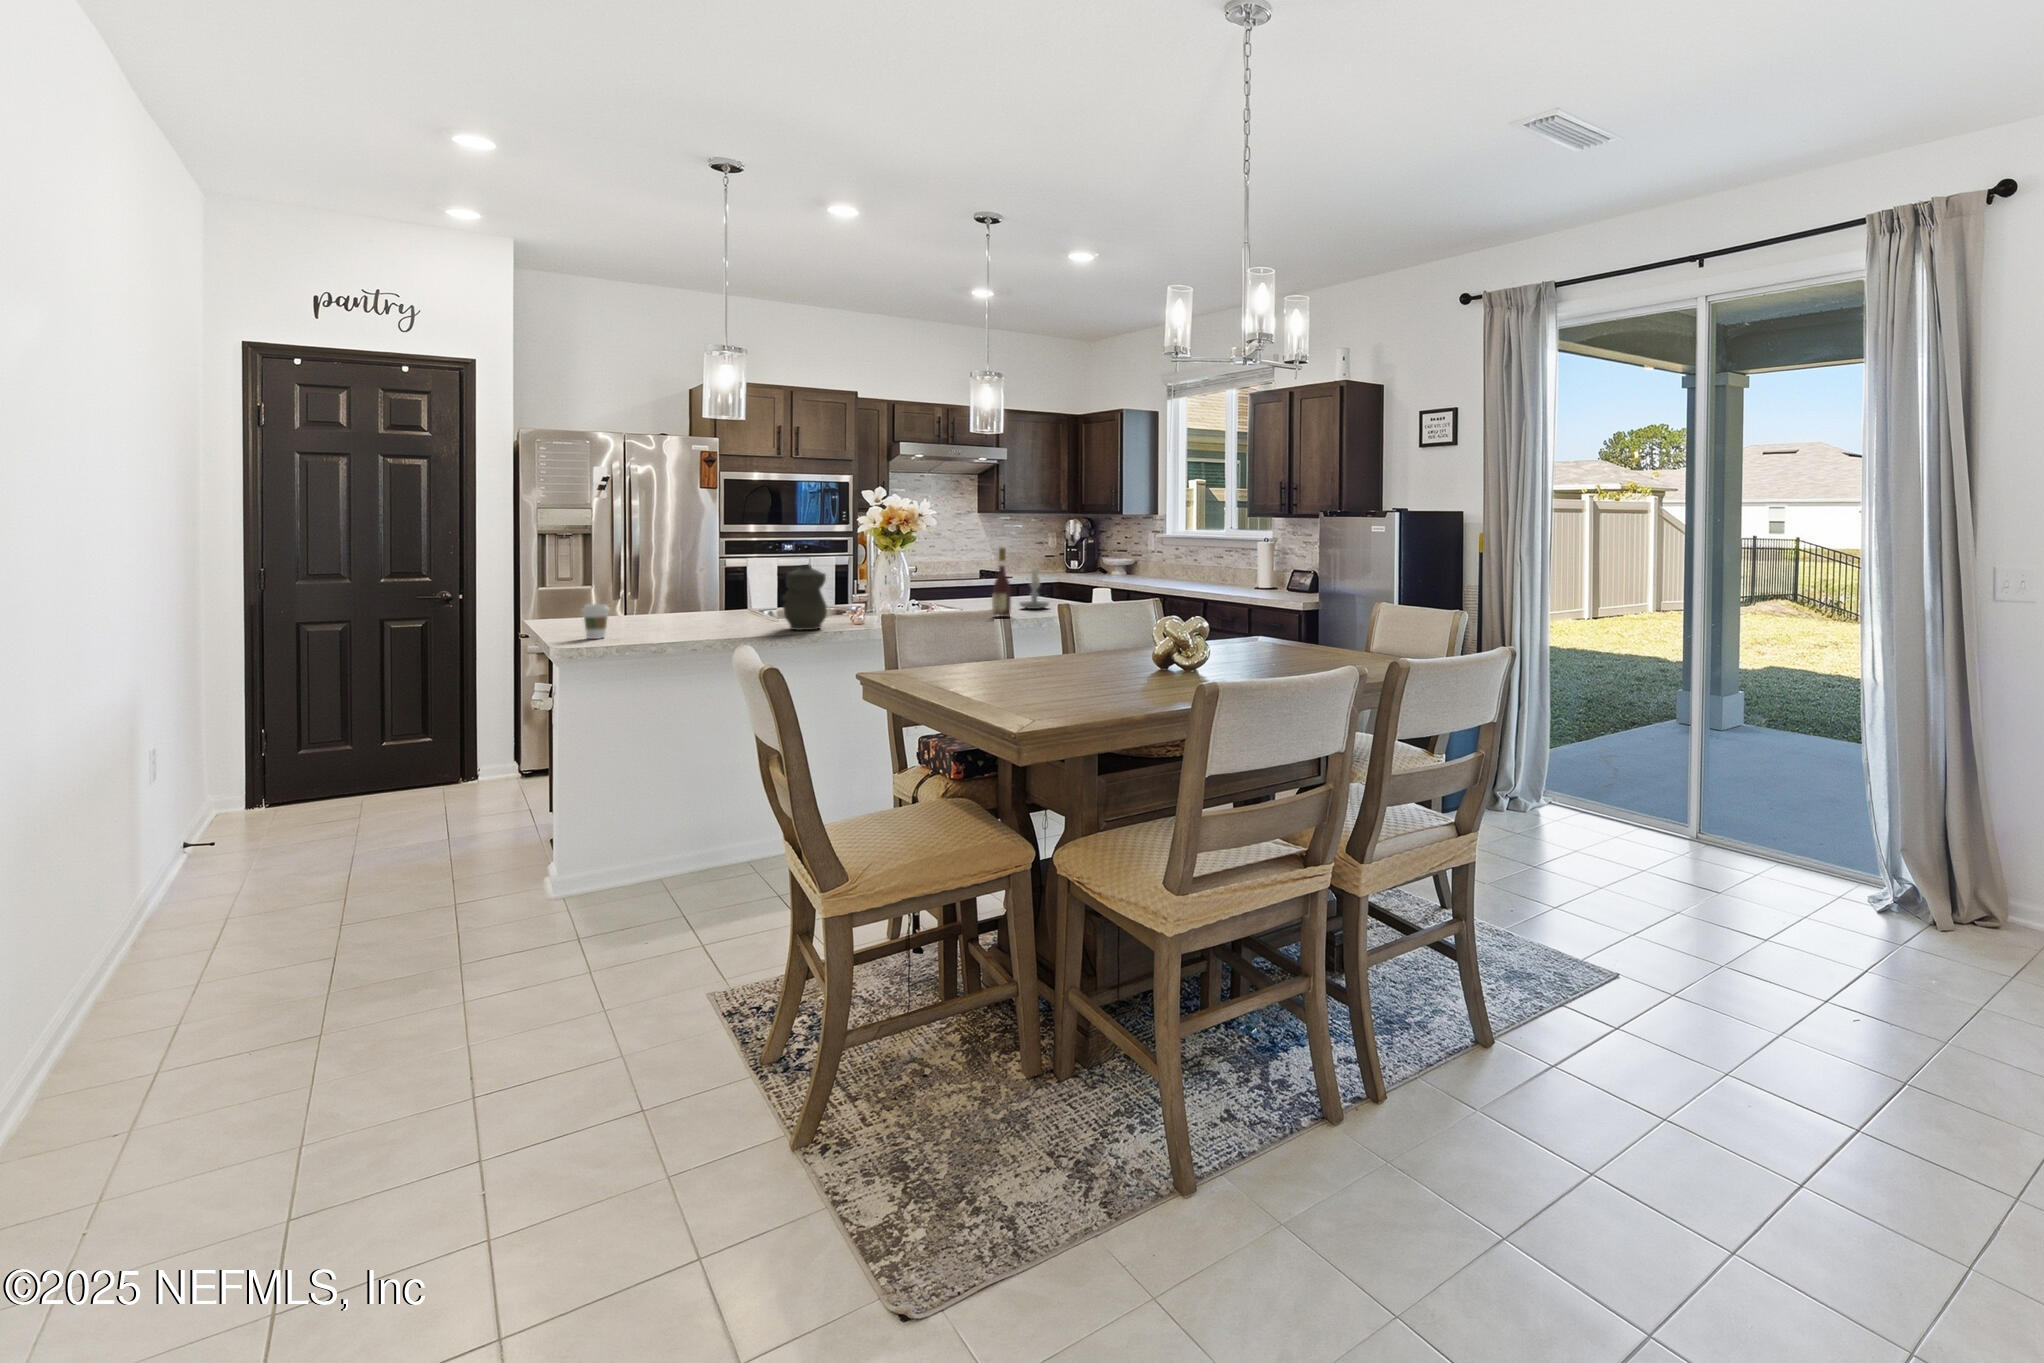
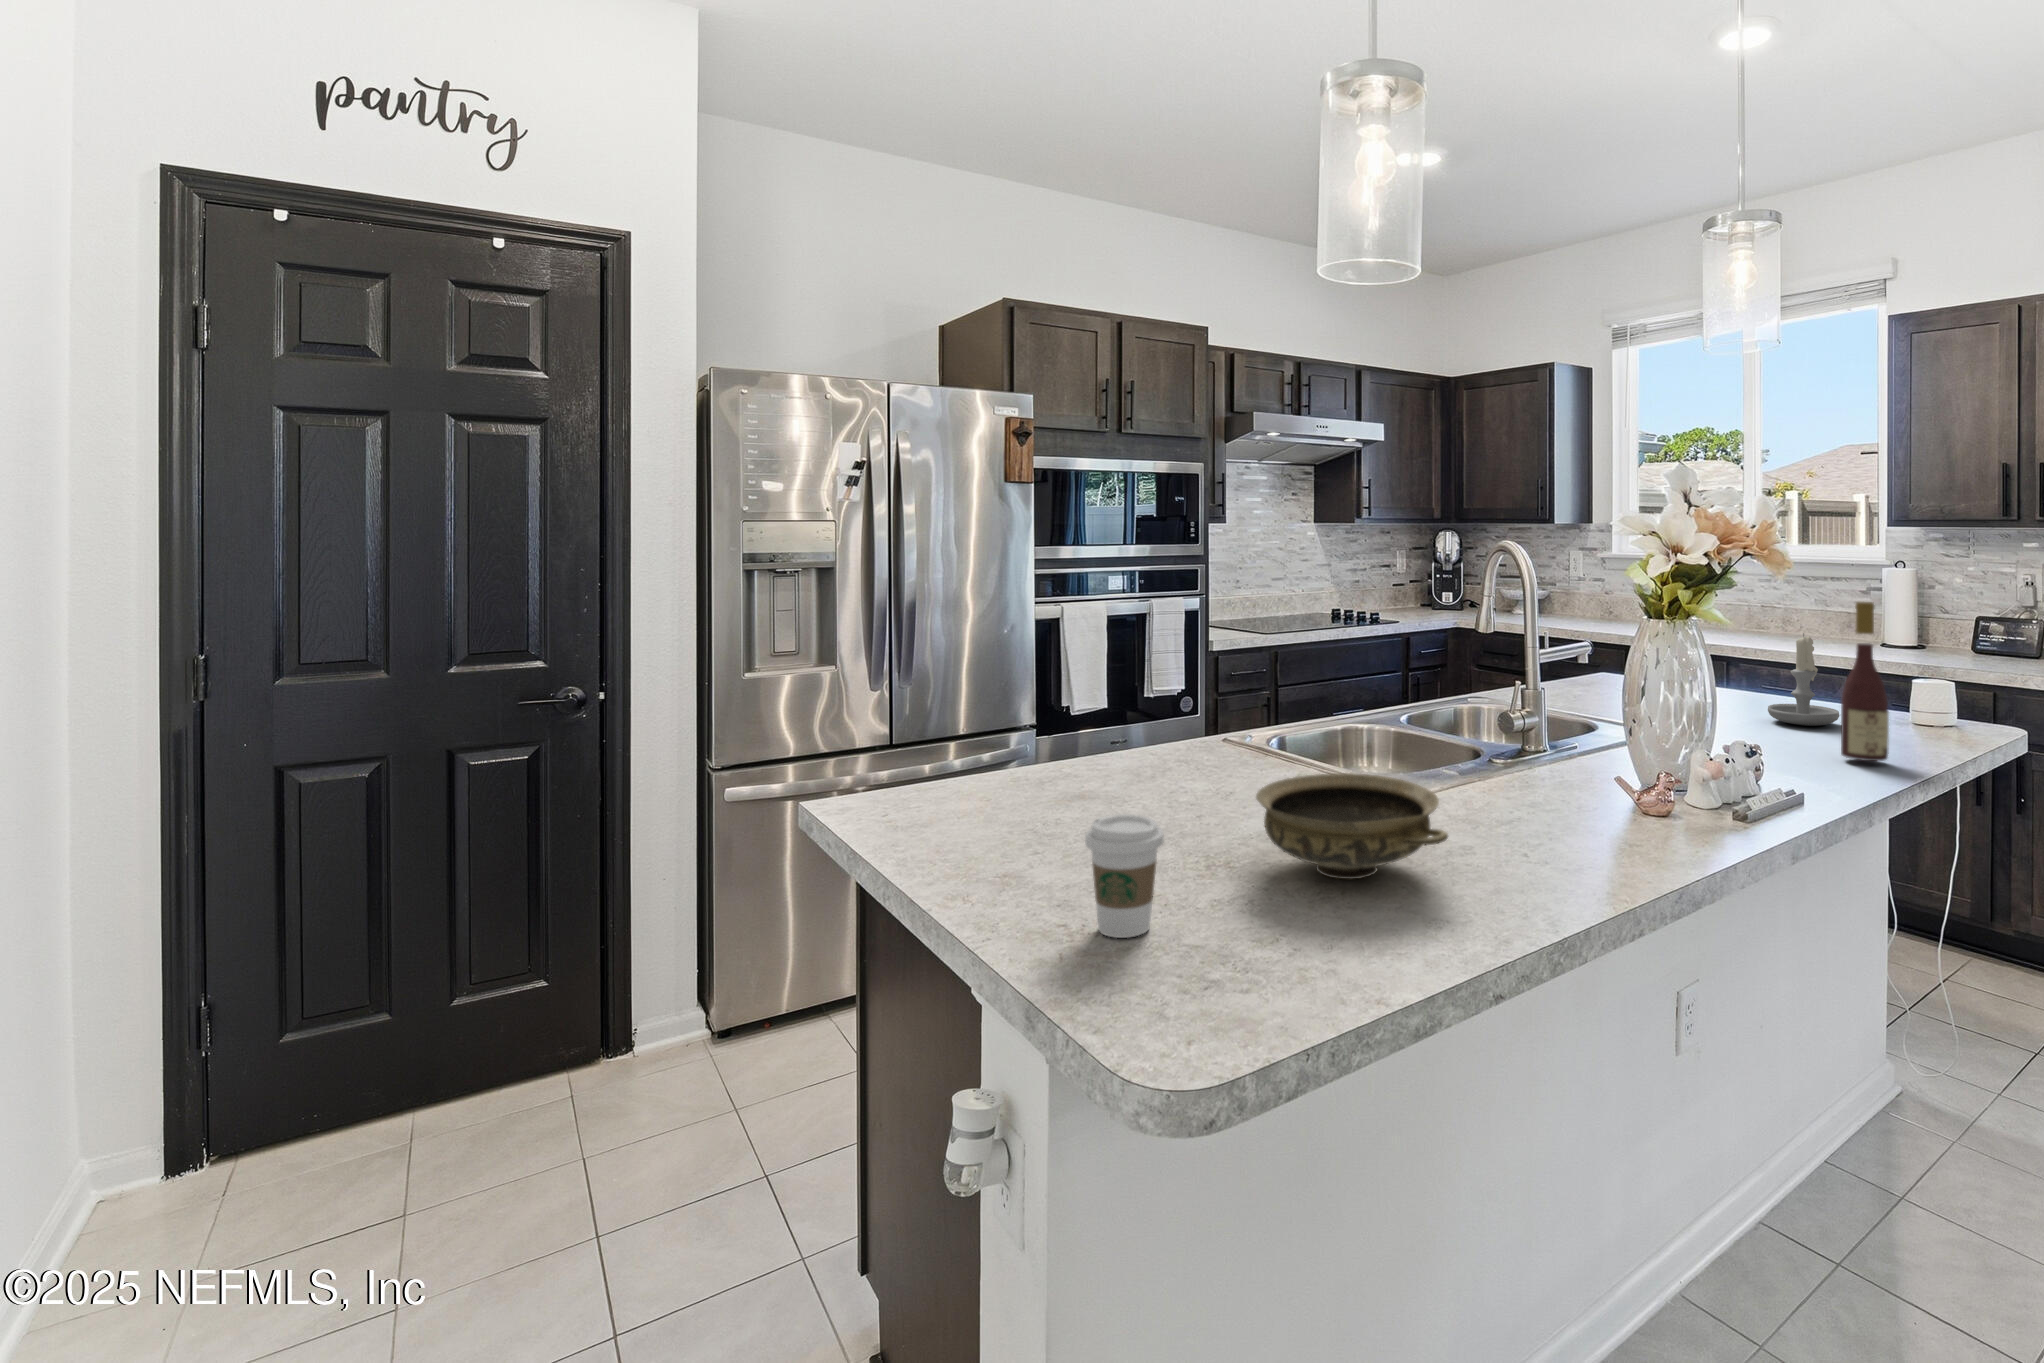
teapot: present [782,565,827,630] -> none [1518,667,1661,857]
ceramic bowl: none [662,603,732,633] -> present [1256,773,1448,879]

